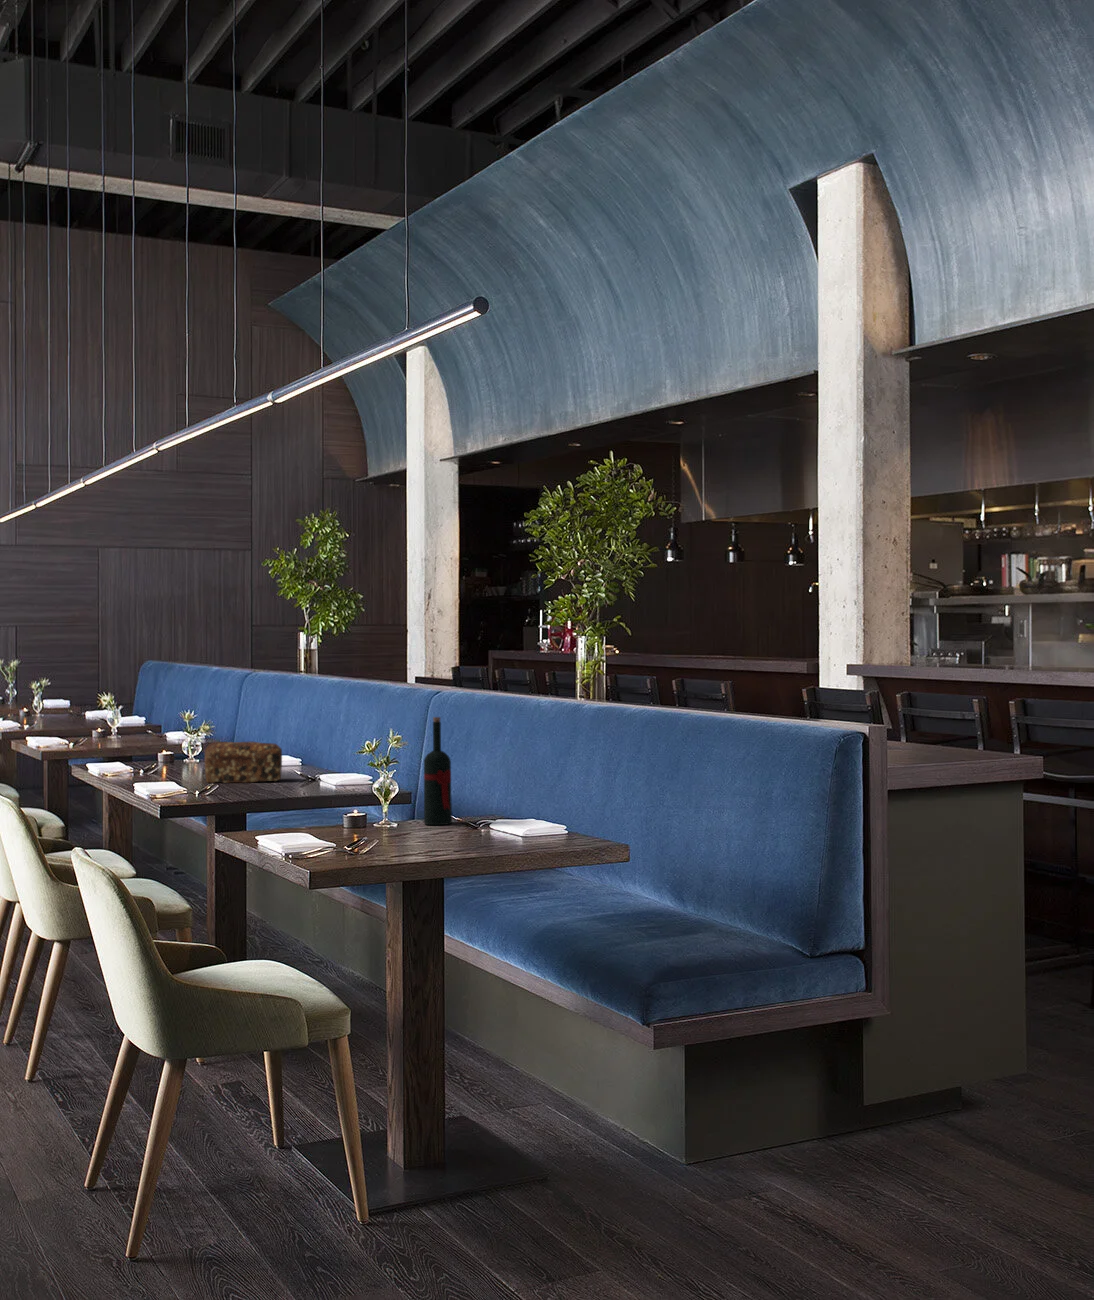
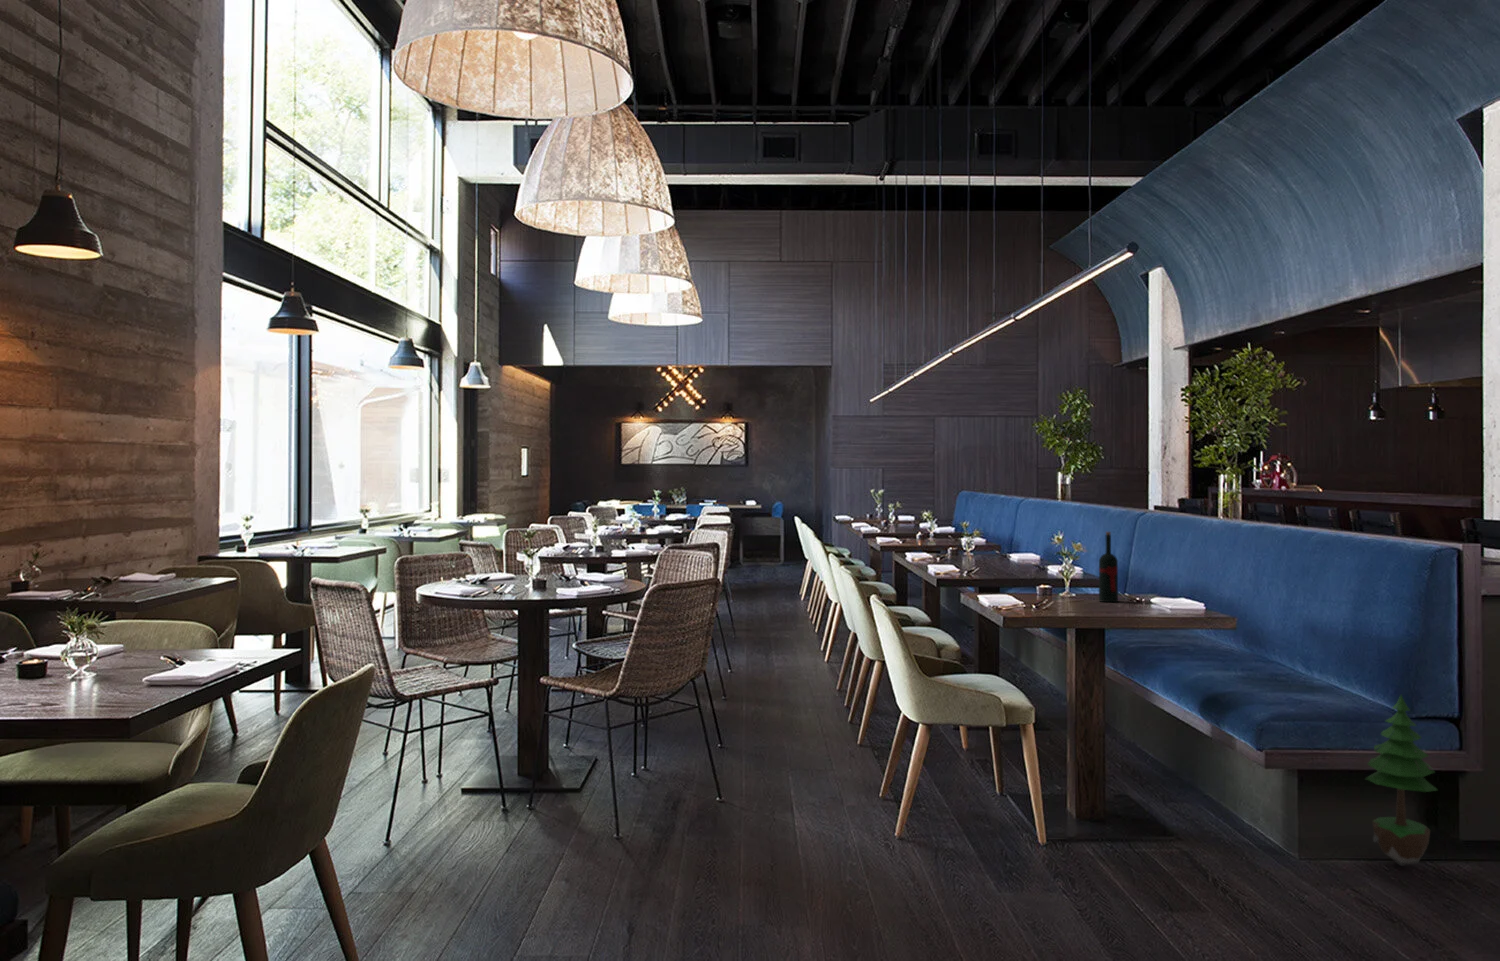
bread loaf: present [205,741,282,783] -> none [973,544,1023,570]
potted tree: none [789,925,874,1159] -> present [1366,696,1437,866]

